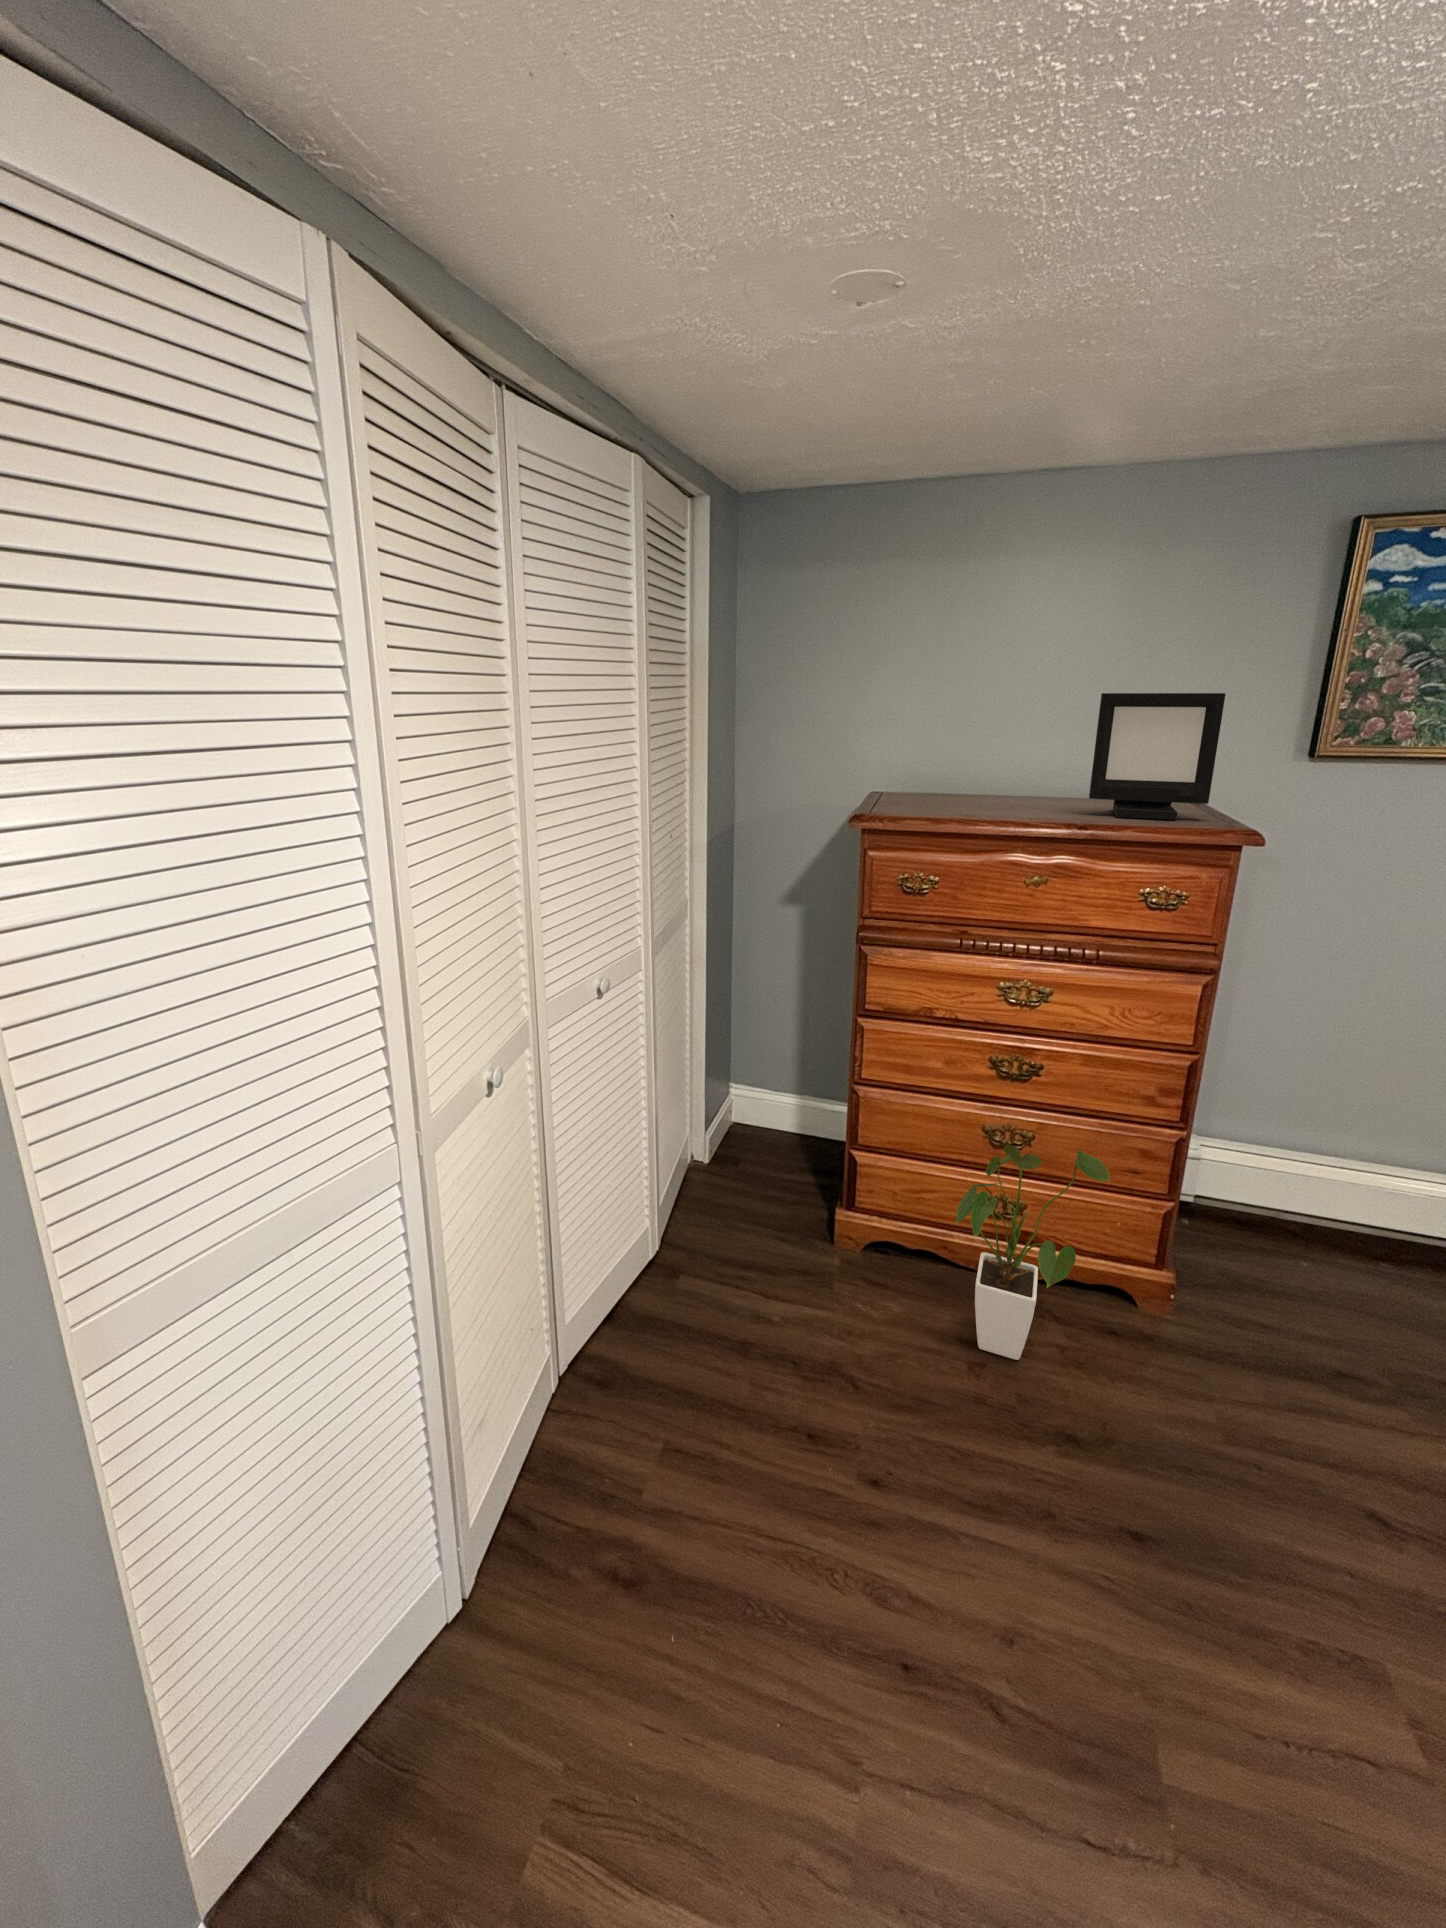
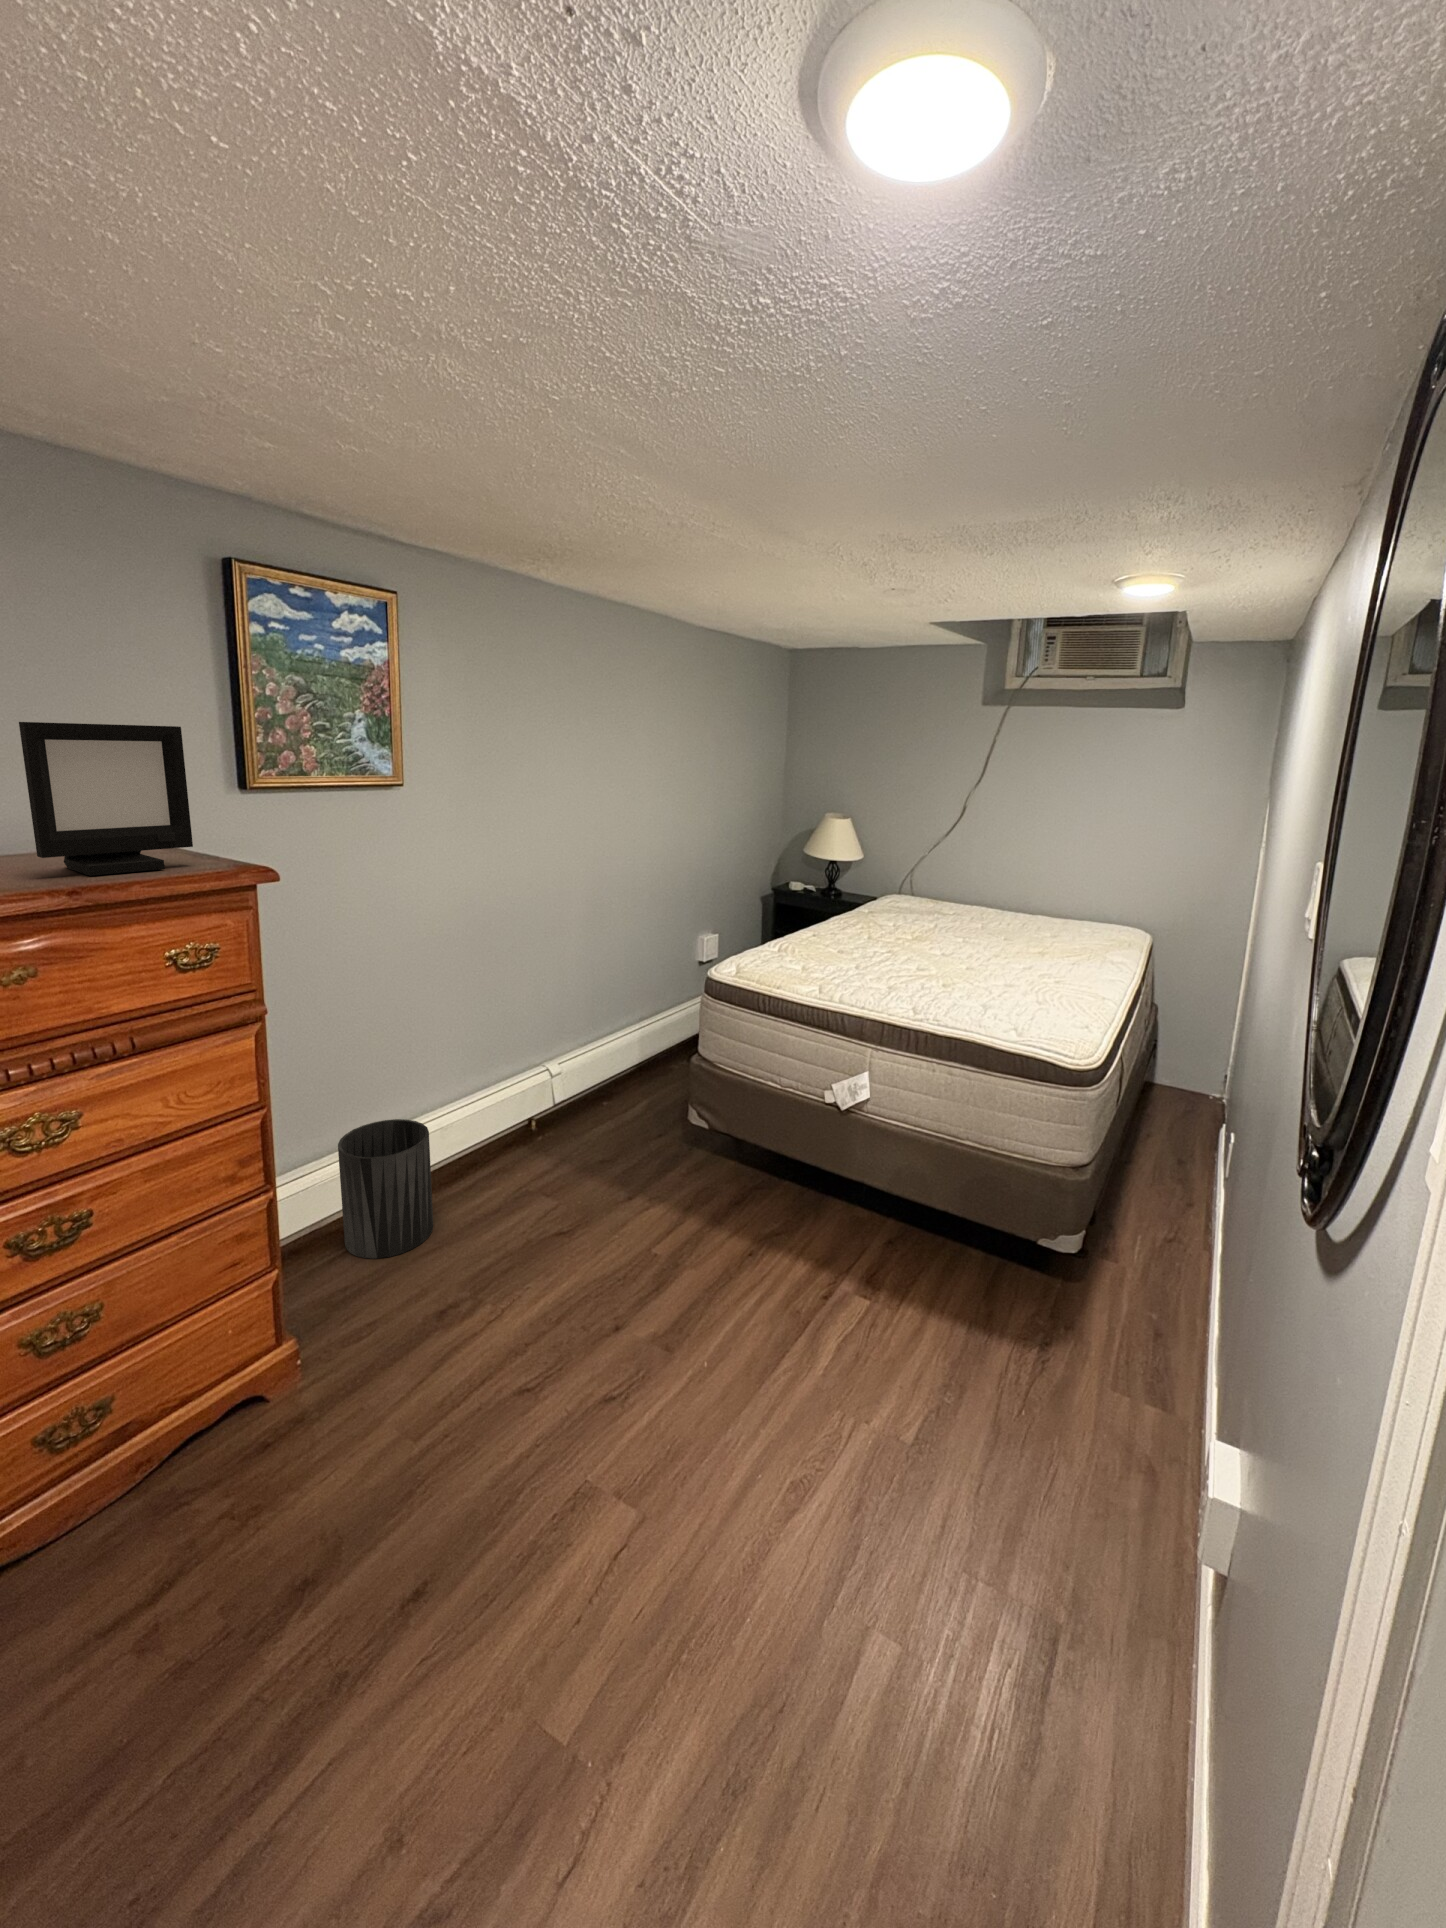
trash can: none [1280,1136,1421,1297] -> present [338,1119,433,1258]
house plant: present [955,1145,1110,1360] -> none [42,1274,259,1606]

